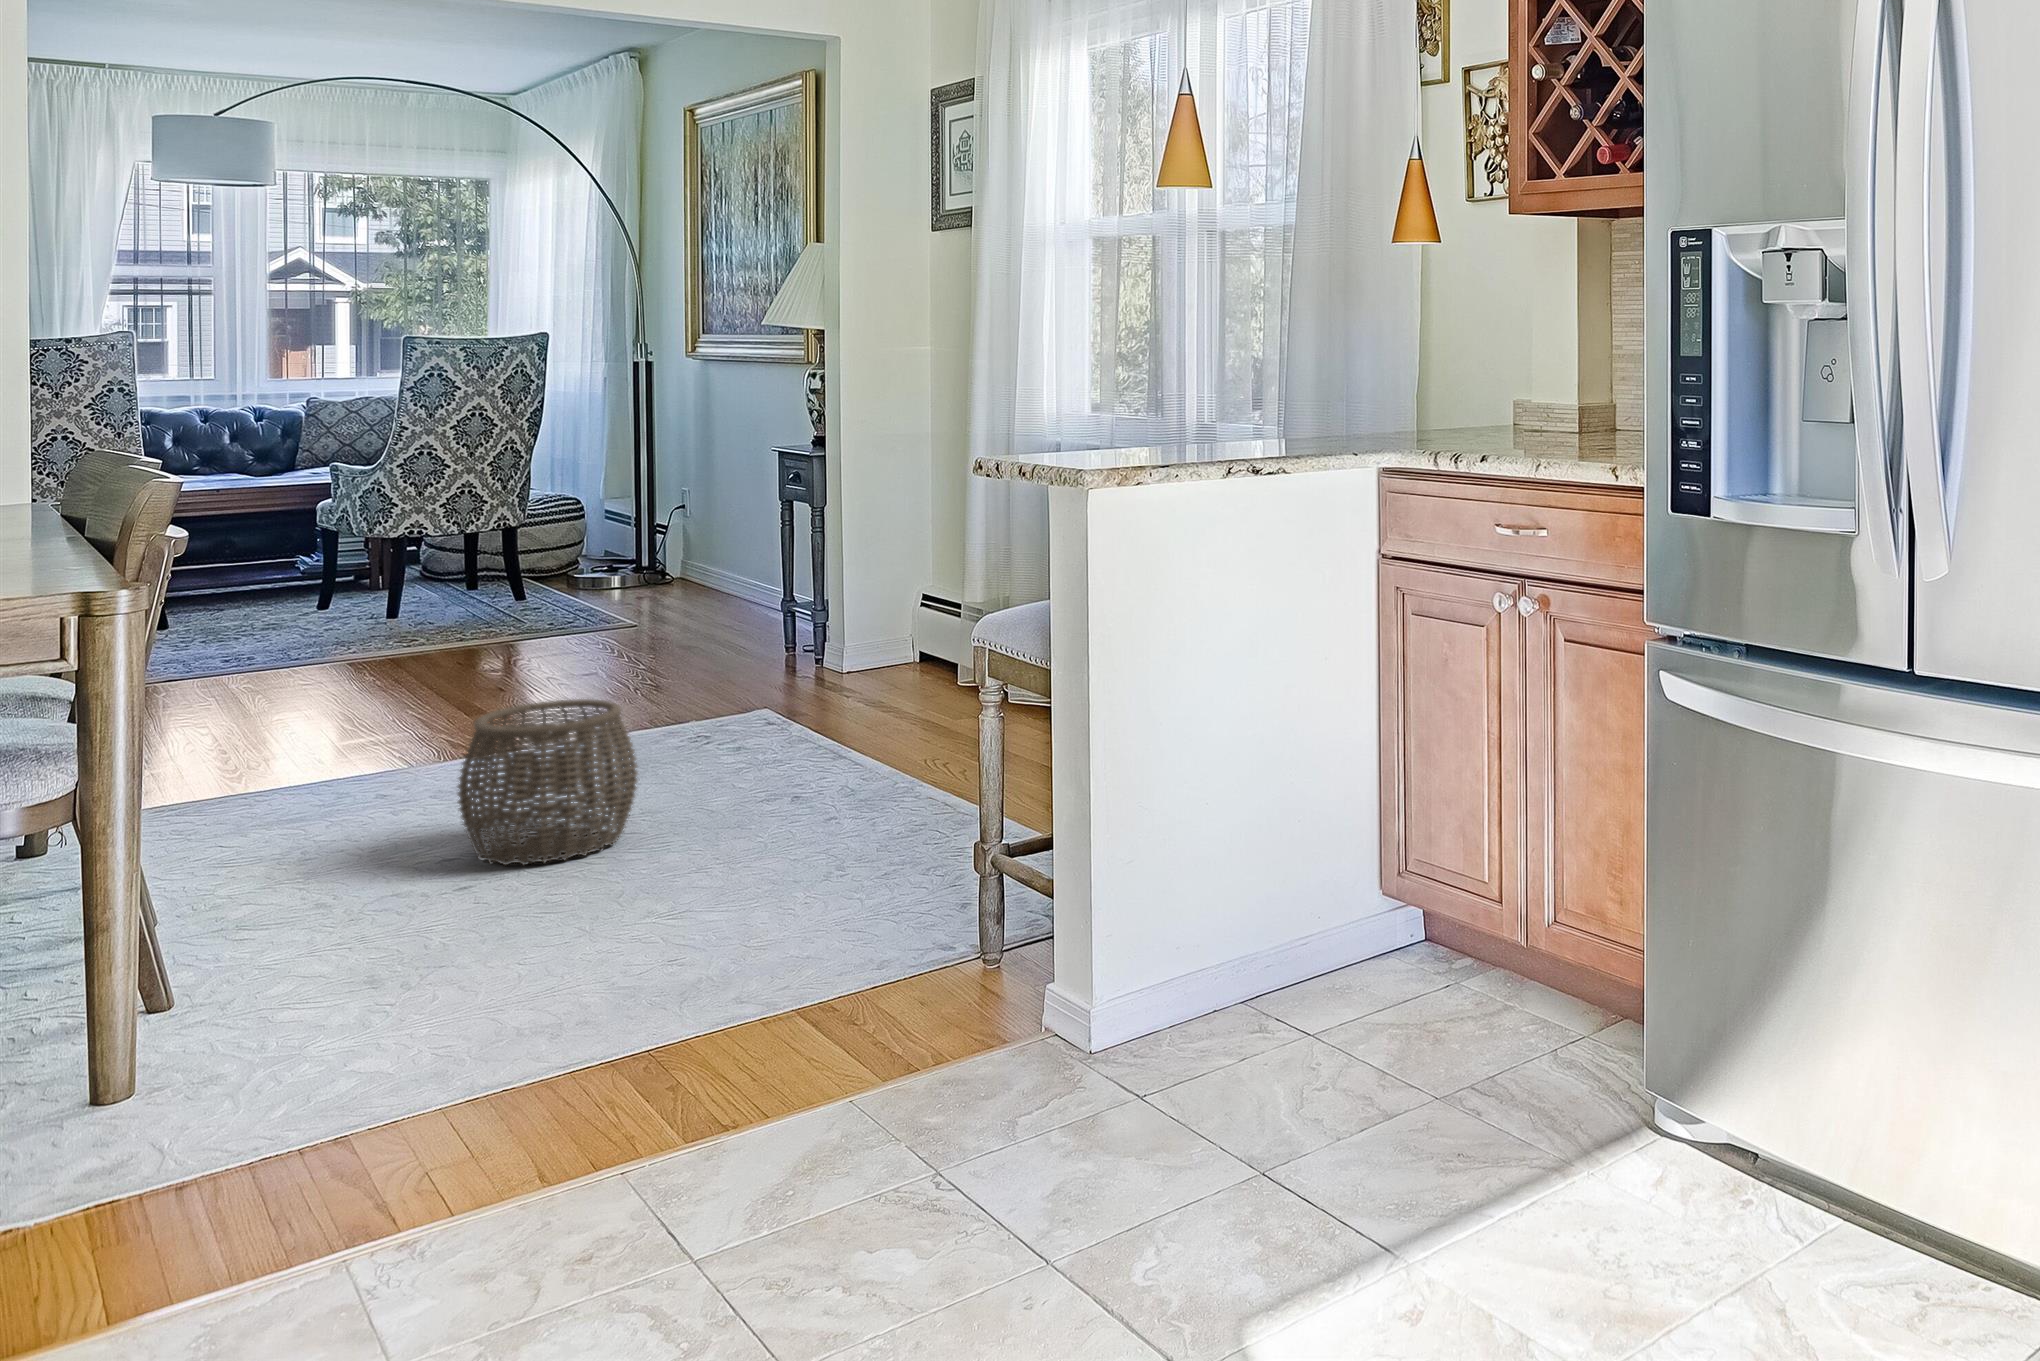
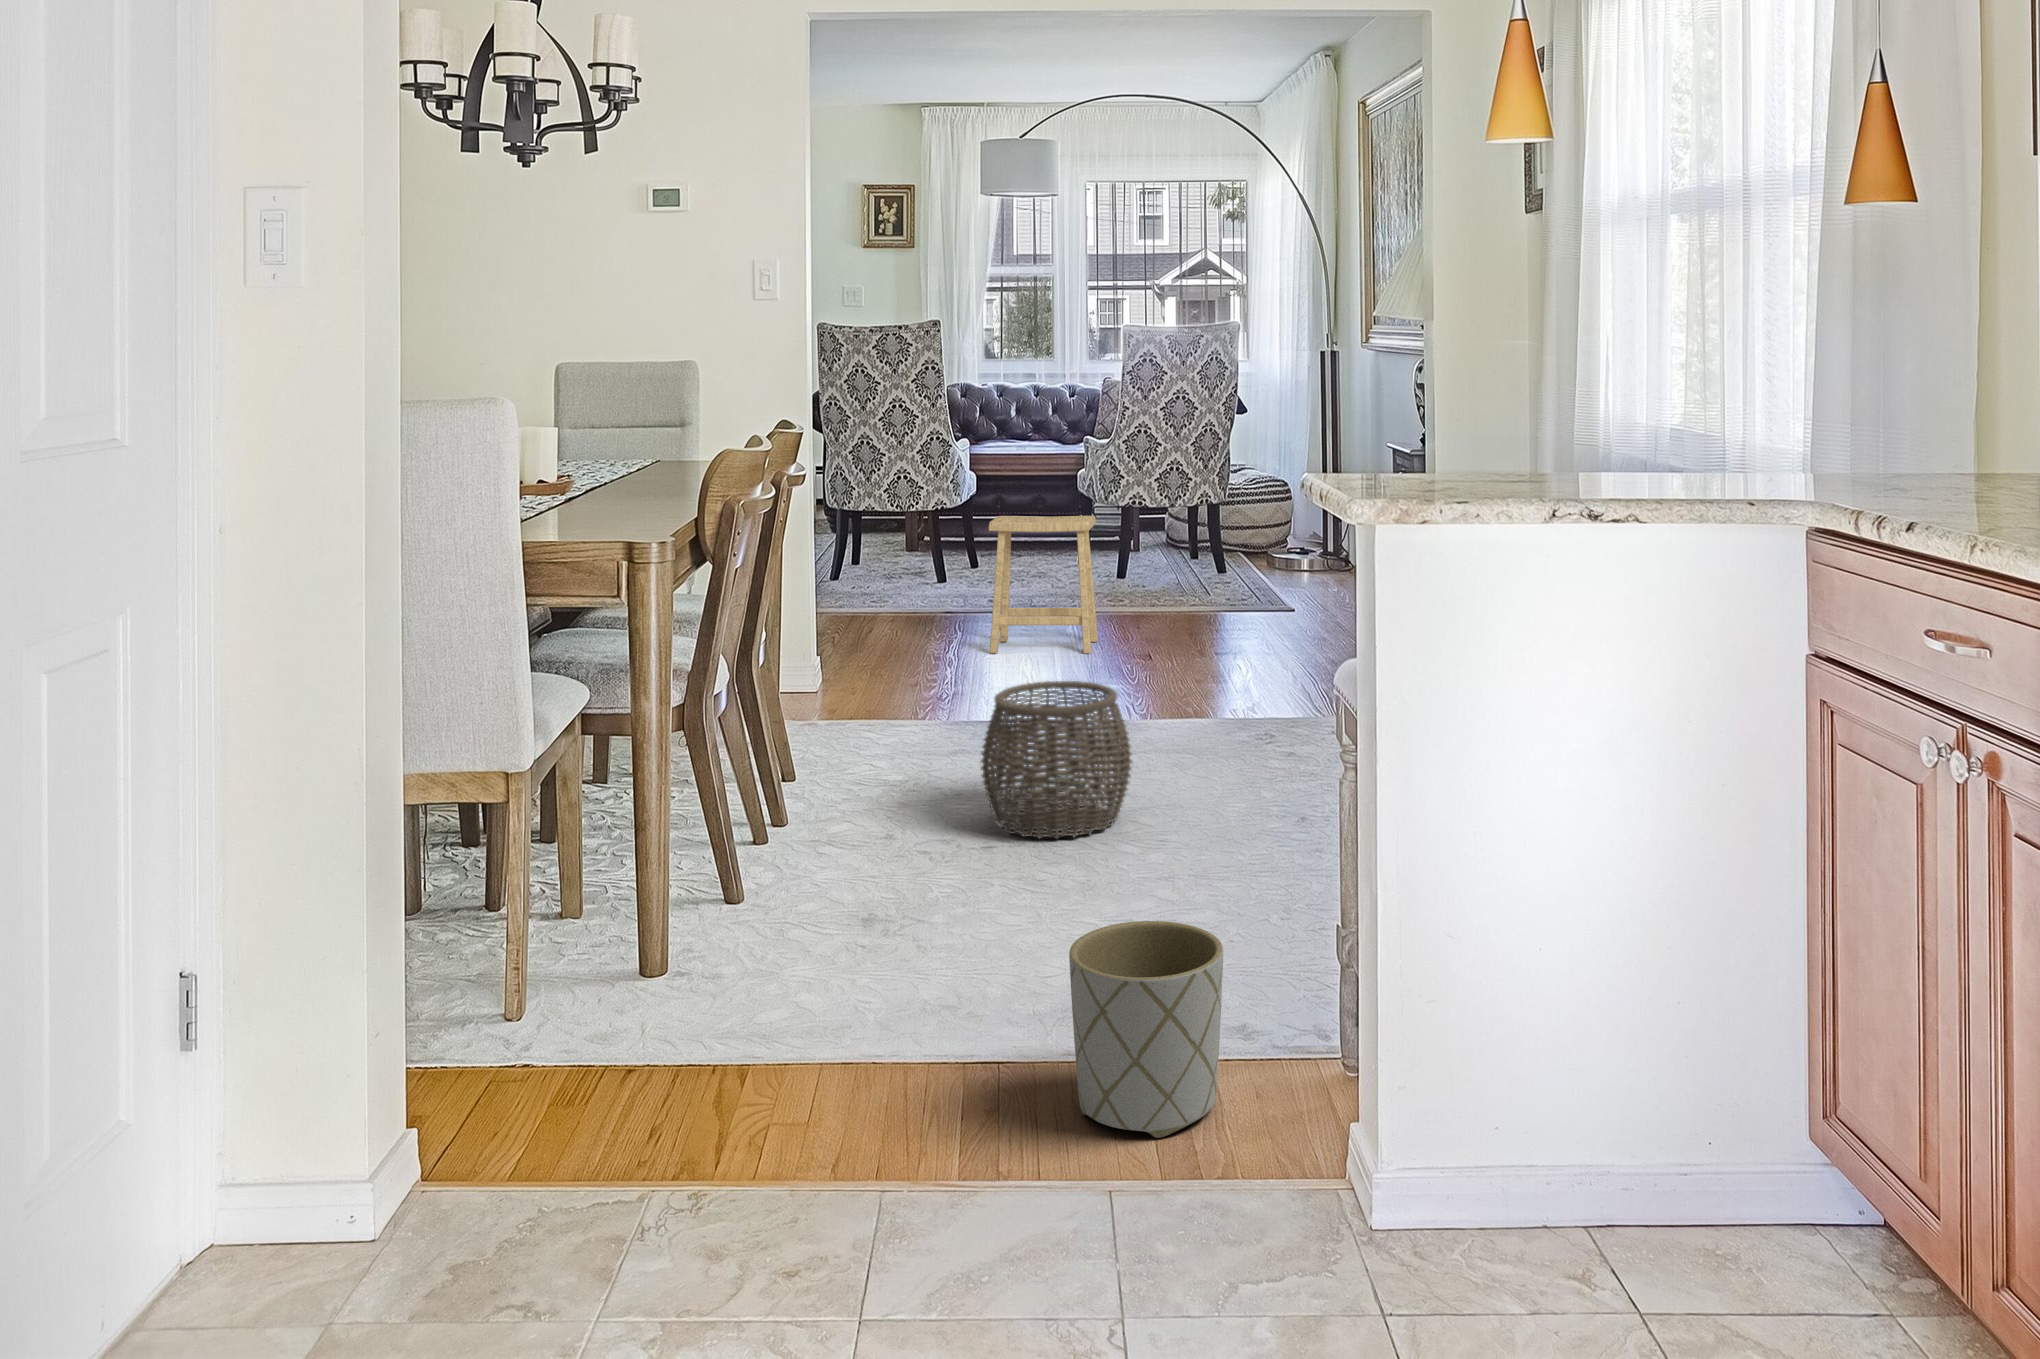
footstool: none [290,545,434,715] -> present [989,516,1098,654]
planter: none [778,859,925,1040] -> present [1069,921,1223,1138]

